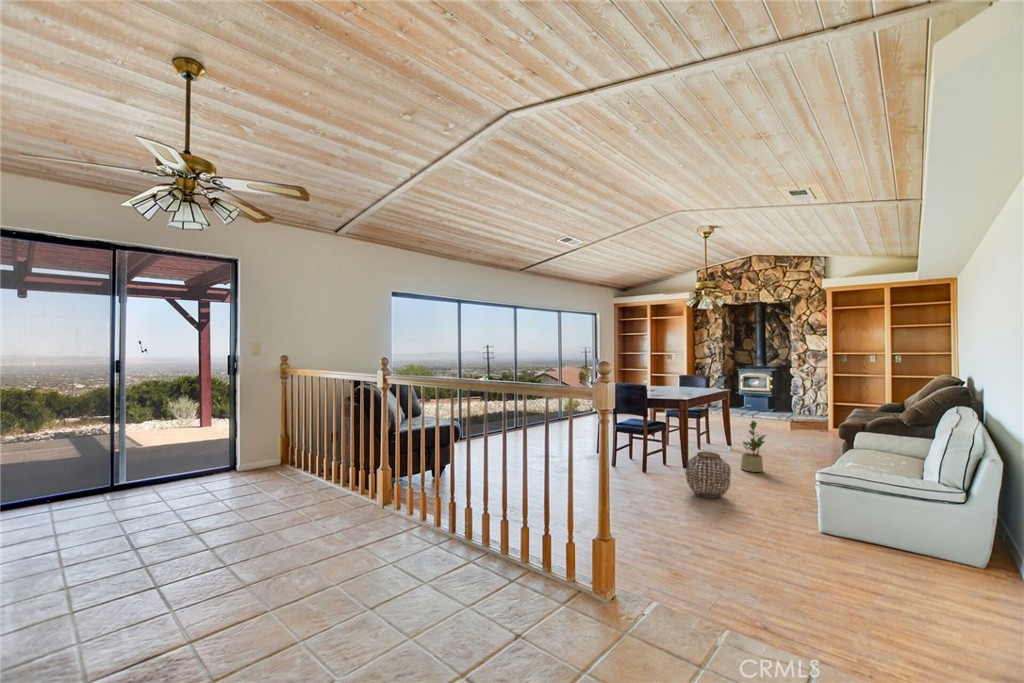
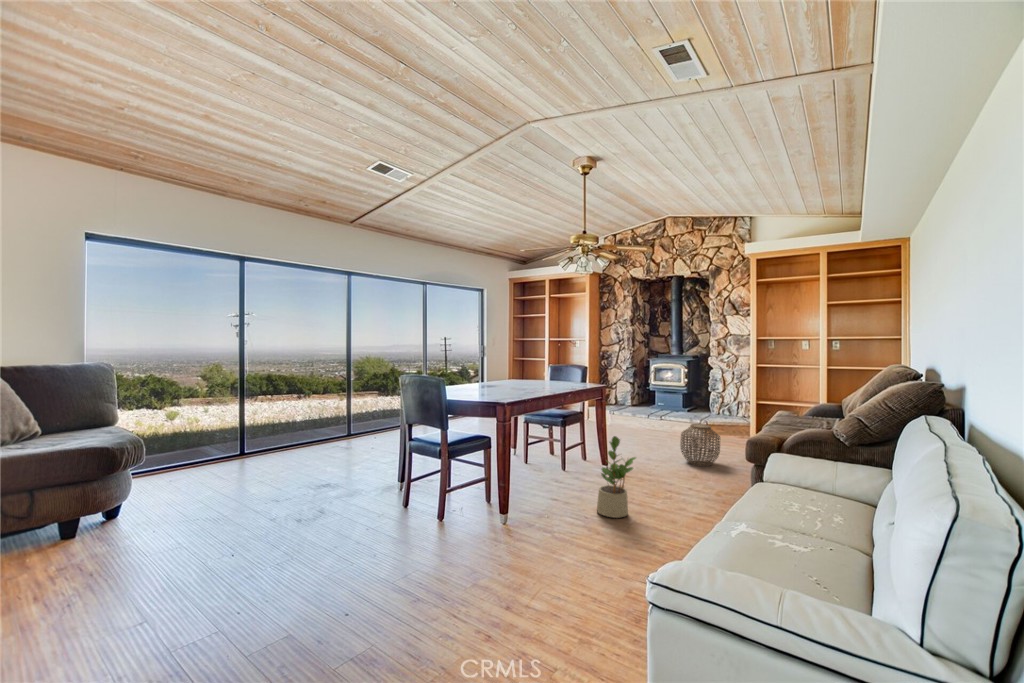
woven basket: present [686,452,731,500] -> present [680,424,720,466]

